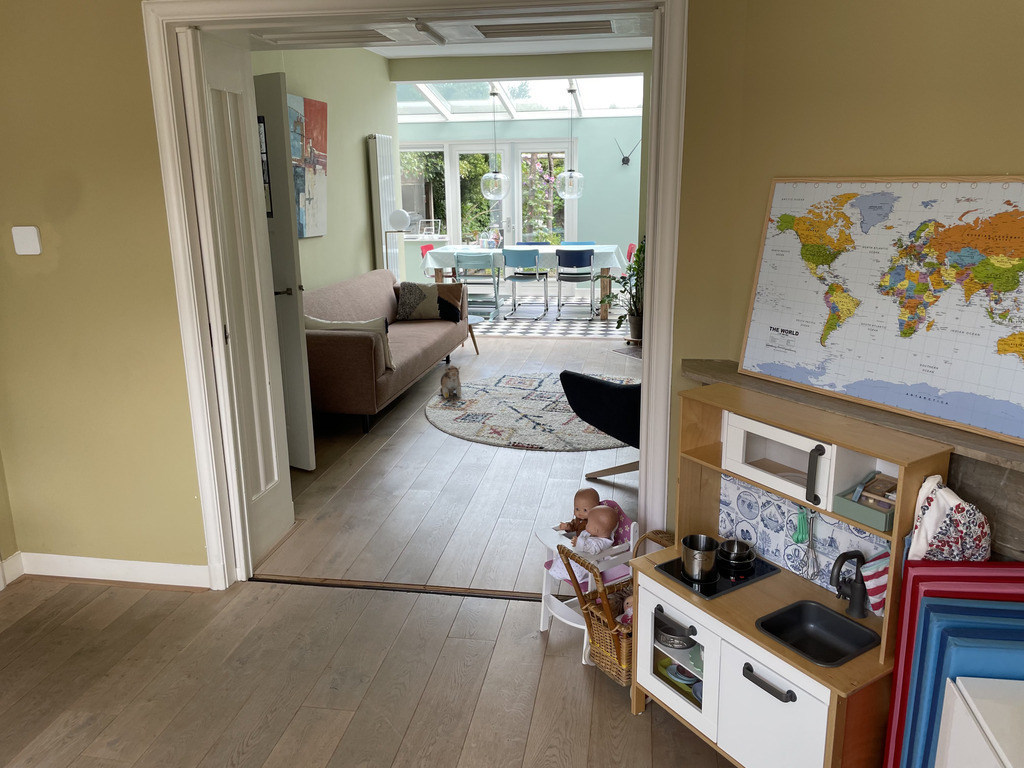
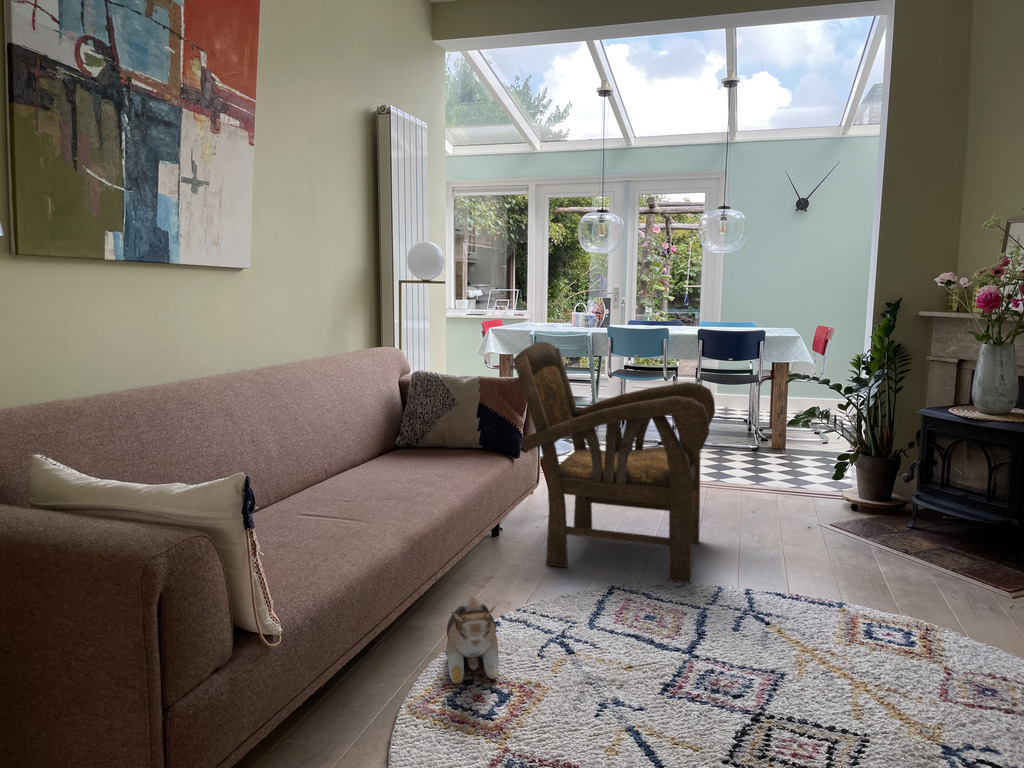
armchair: none [455,265,552,372] -> present [513,342,715,584]

